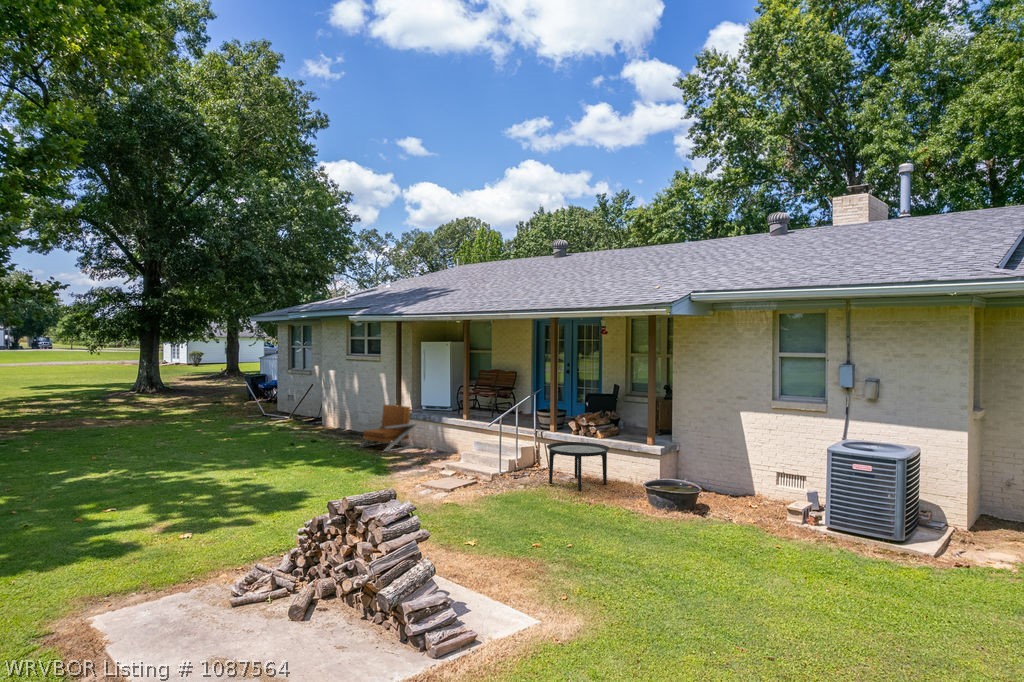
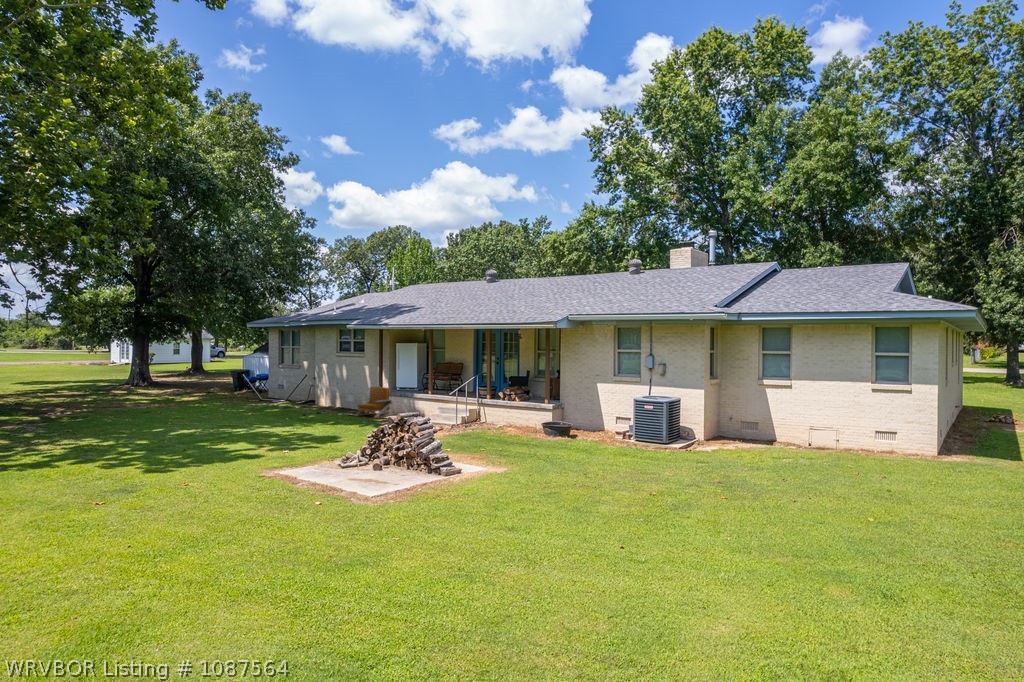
round table: present [547,442,610,491] -> none [486,405,524,431]

